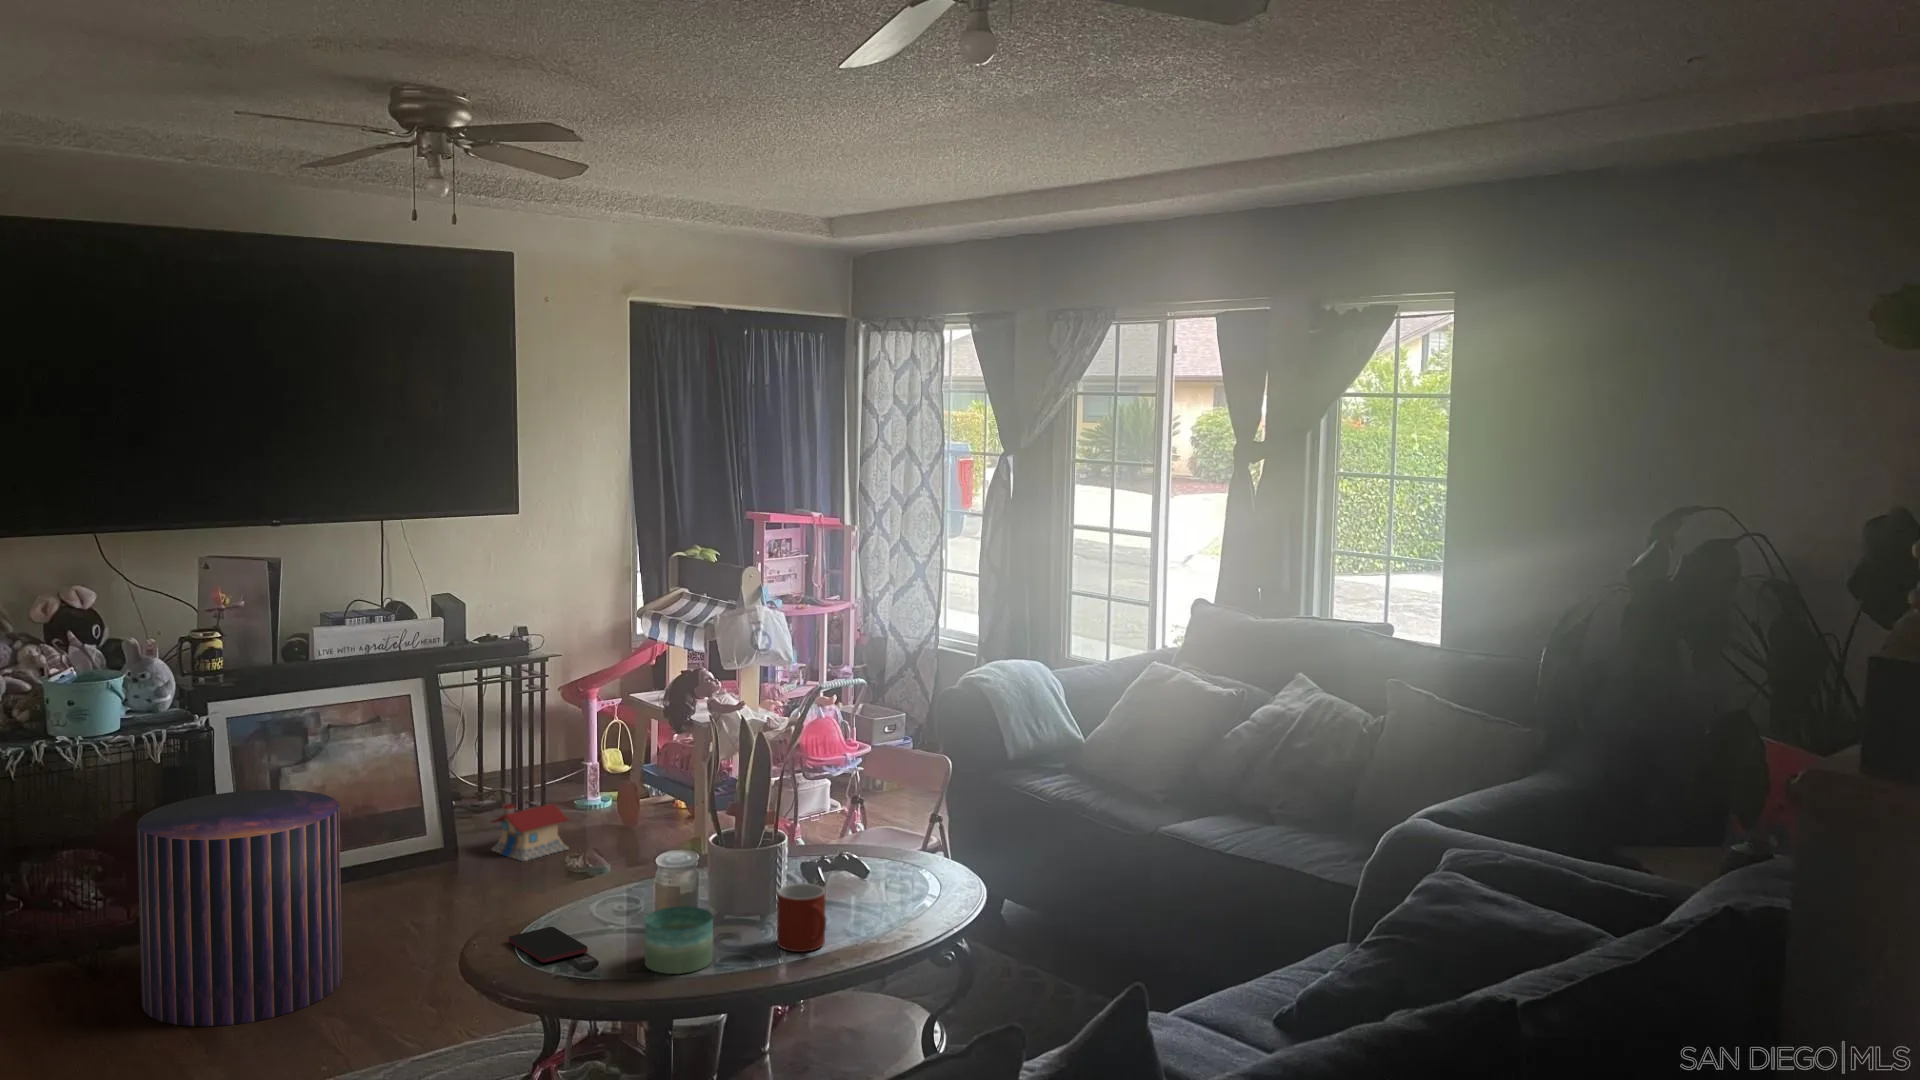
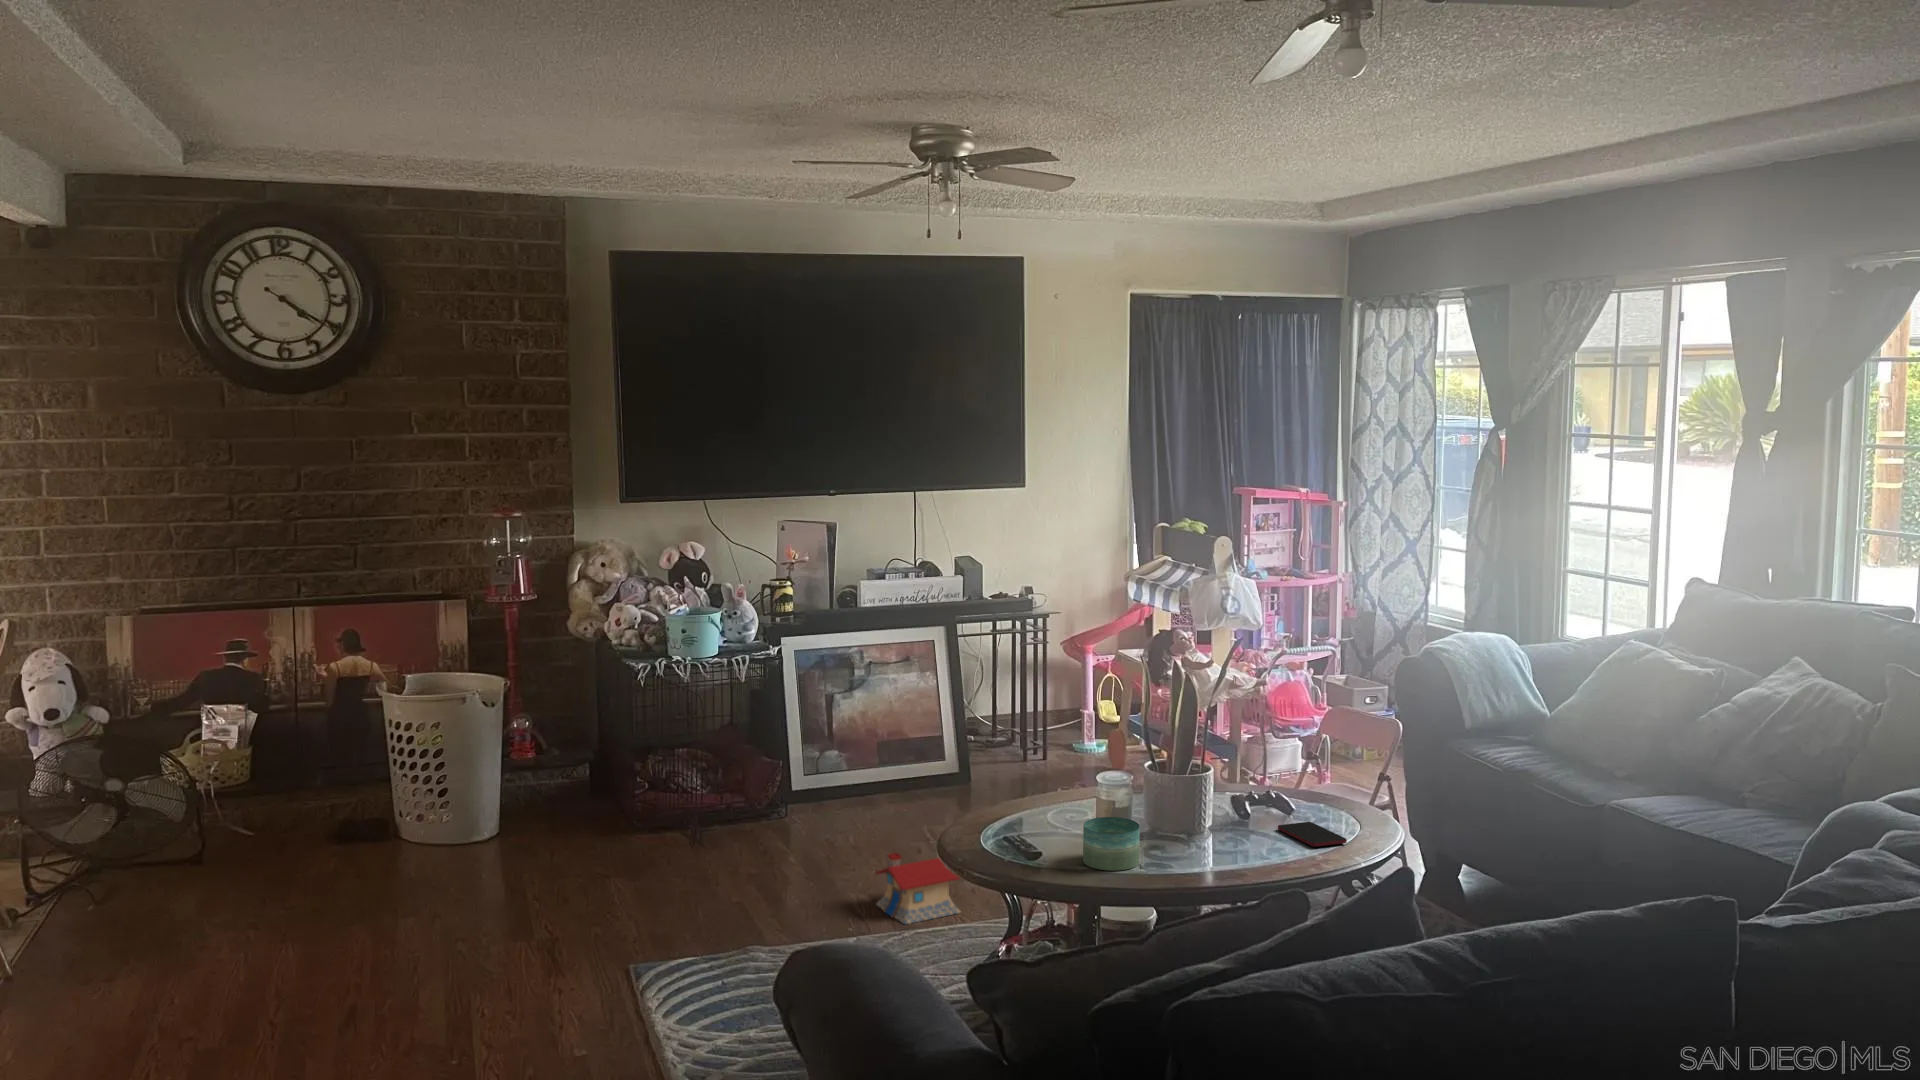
pouf: present [137,790,342,1026] -> none [725,708,871,889]
toy house: present [491,804,568,861] -> present [876,853,960,924]
mug: present [777,883,826,952] -> none [1196,808,1238,866]
smartphone: present [509,927,588,963] -> present [1278,822,1347,847]

